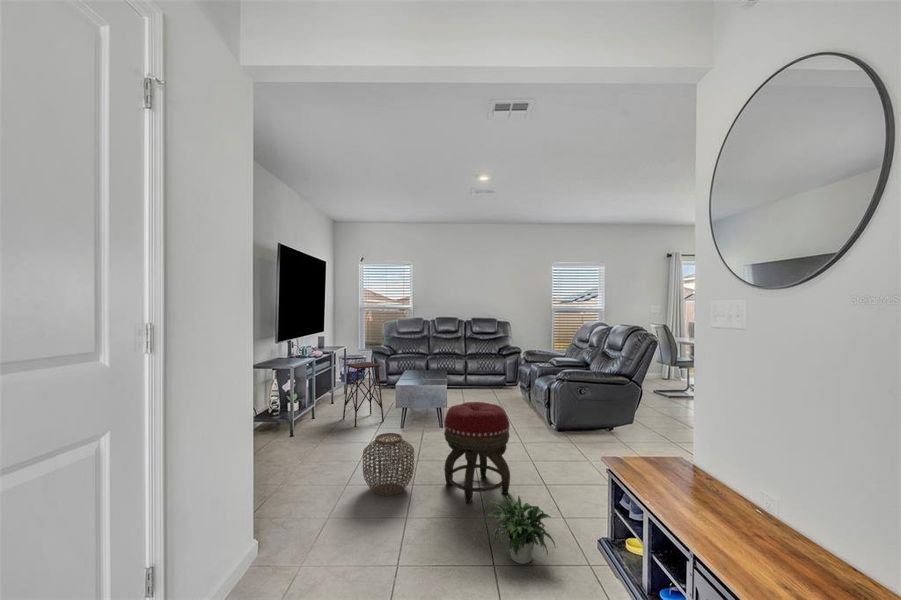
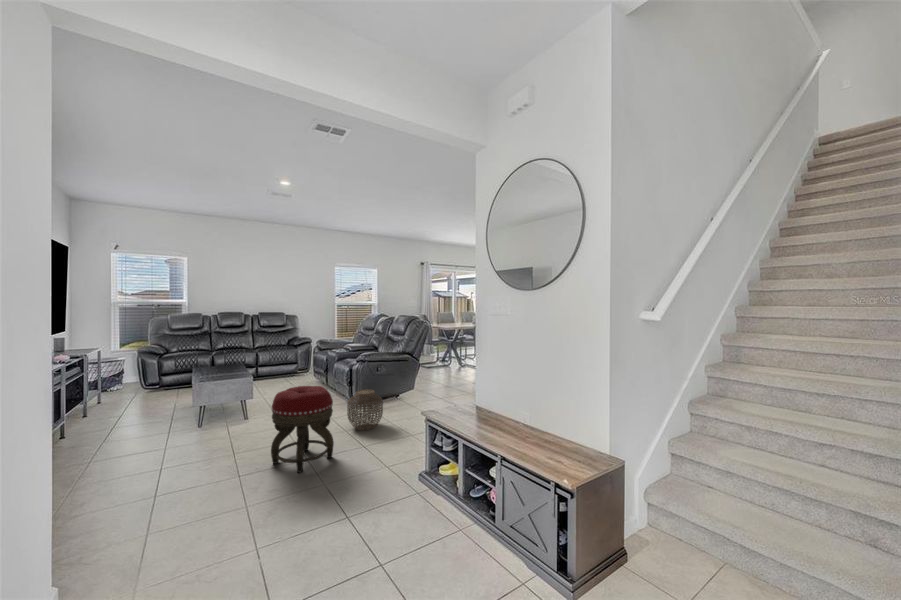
side table: present [343,362,384,427] -> none [112,363,172,438]
woven basket: present [363,433,414,496] -> present [347,389,383,430]
potted plant: present [488,494,555,564] -> none [316,450,385,499]

